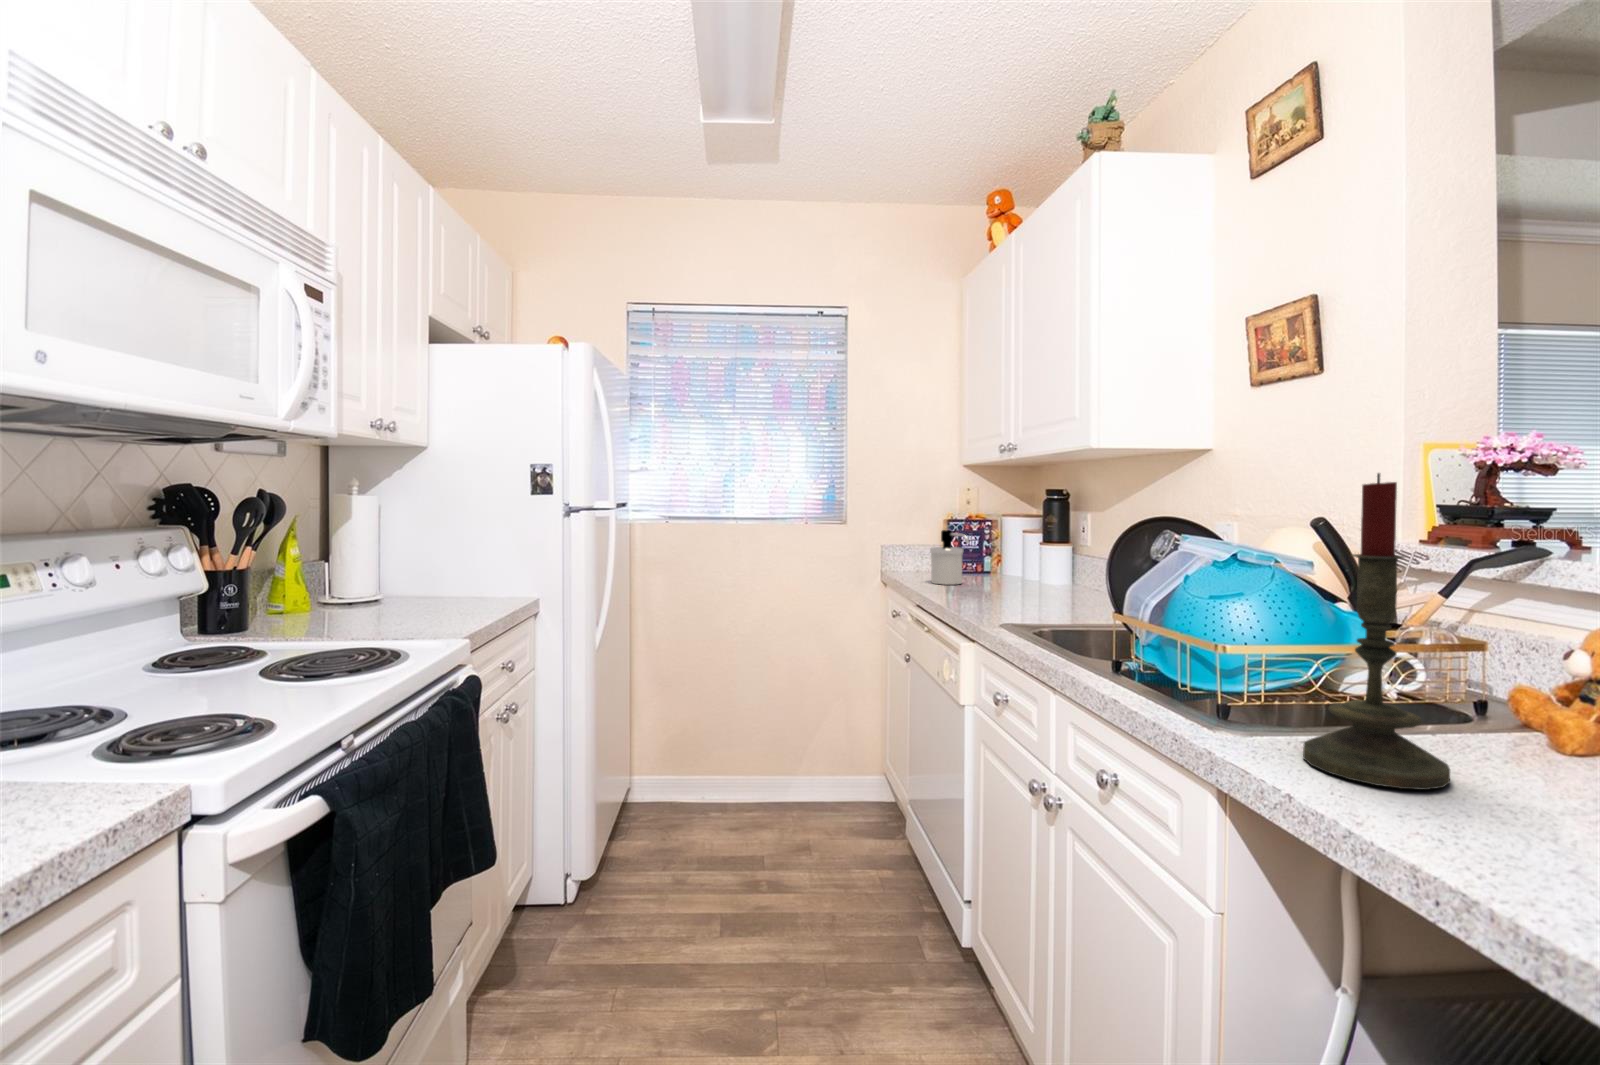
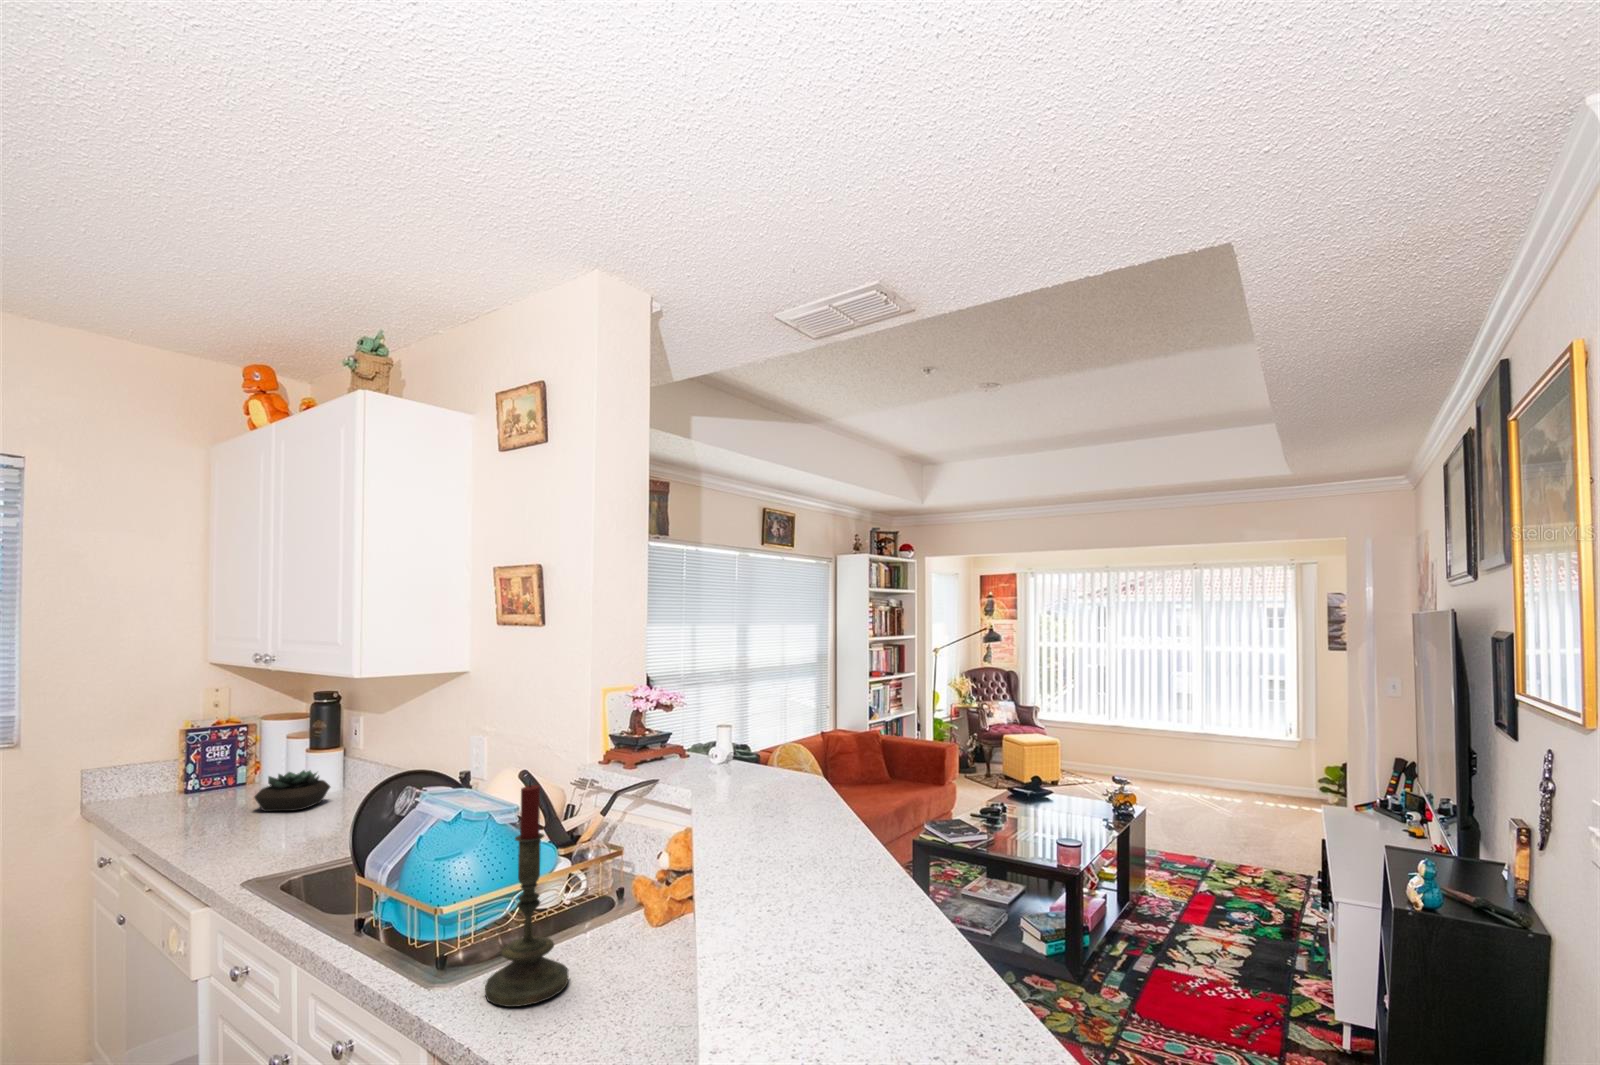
soap dispenser: present [930,530,969,585] -> none [157,750,215,820]
succulent plant: none [999,558,1062,591] -> present [254,770,330,811]

